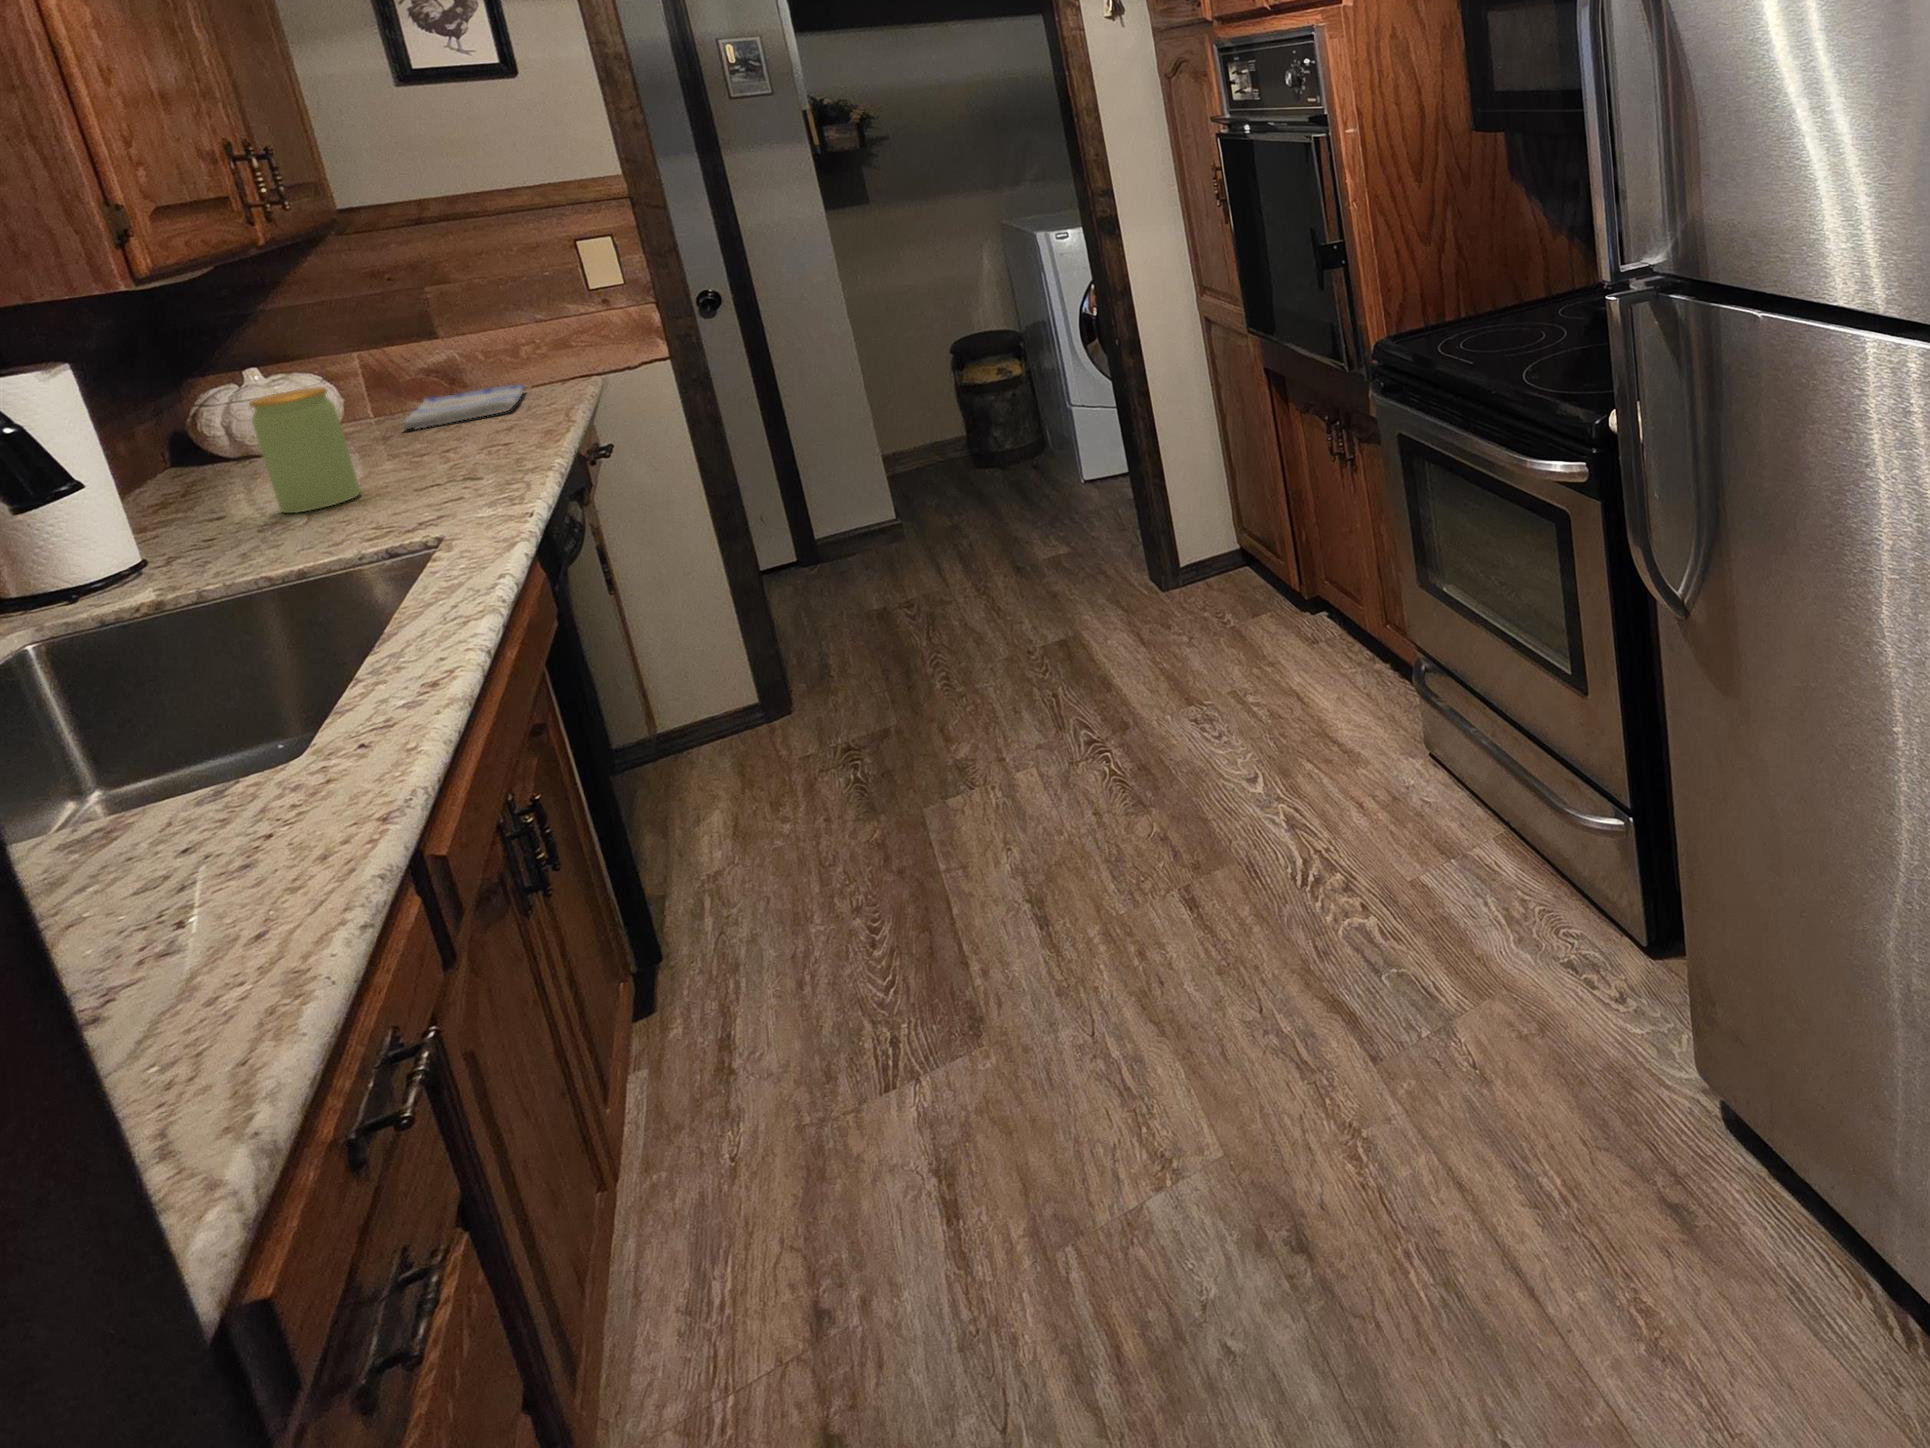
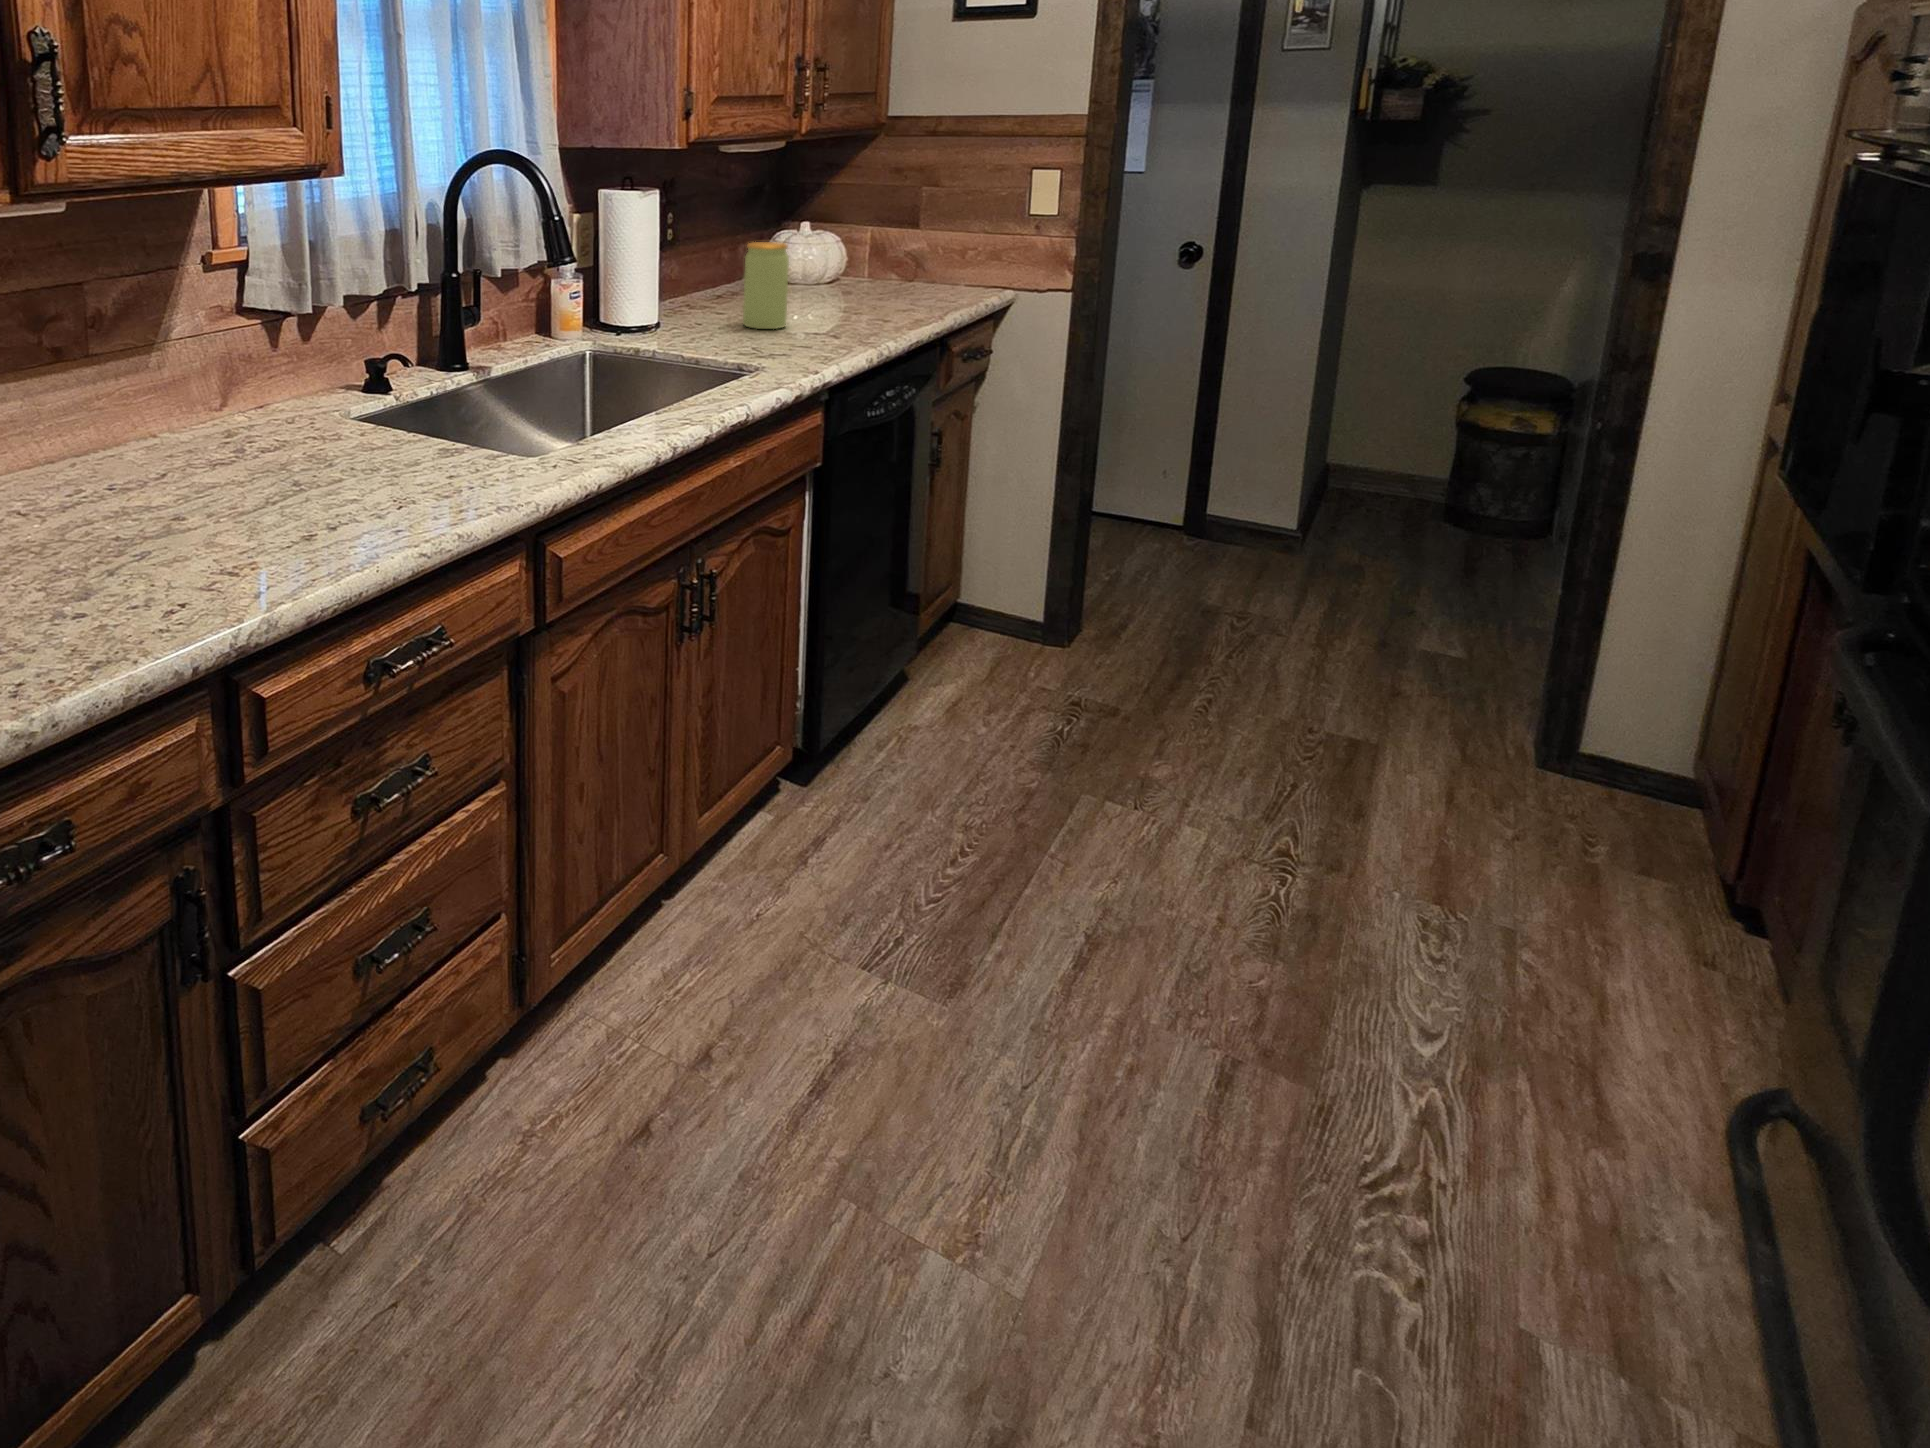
dish towel: present [402,385,525,429] -> none [861,276,959,300]

